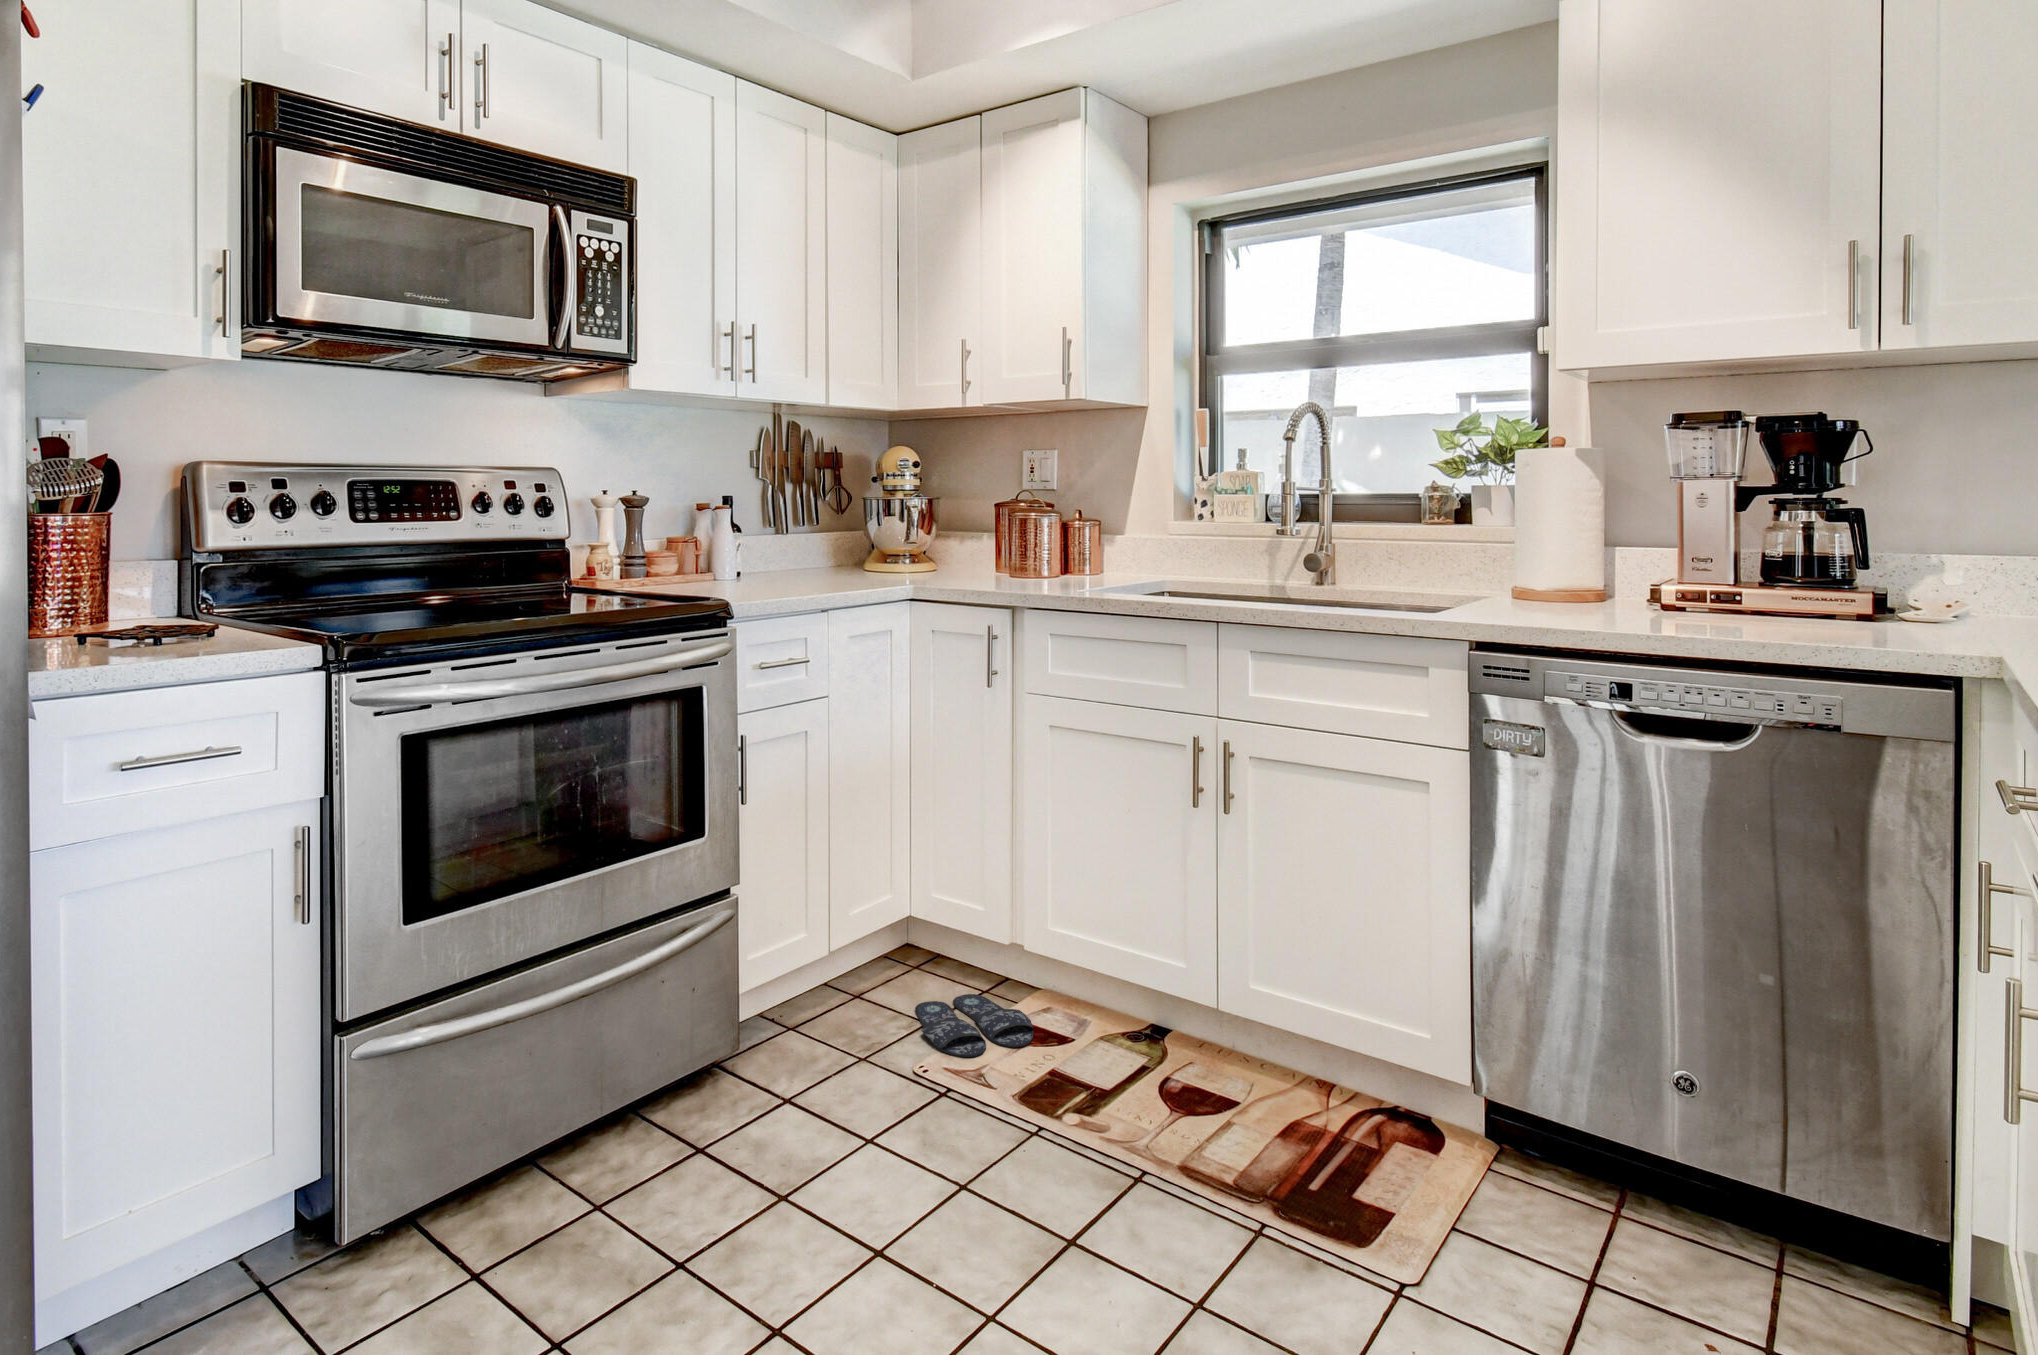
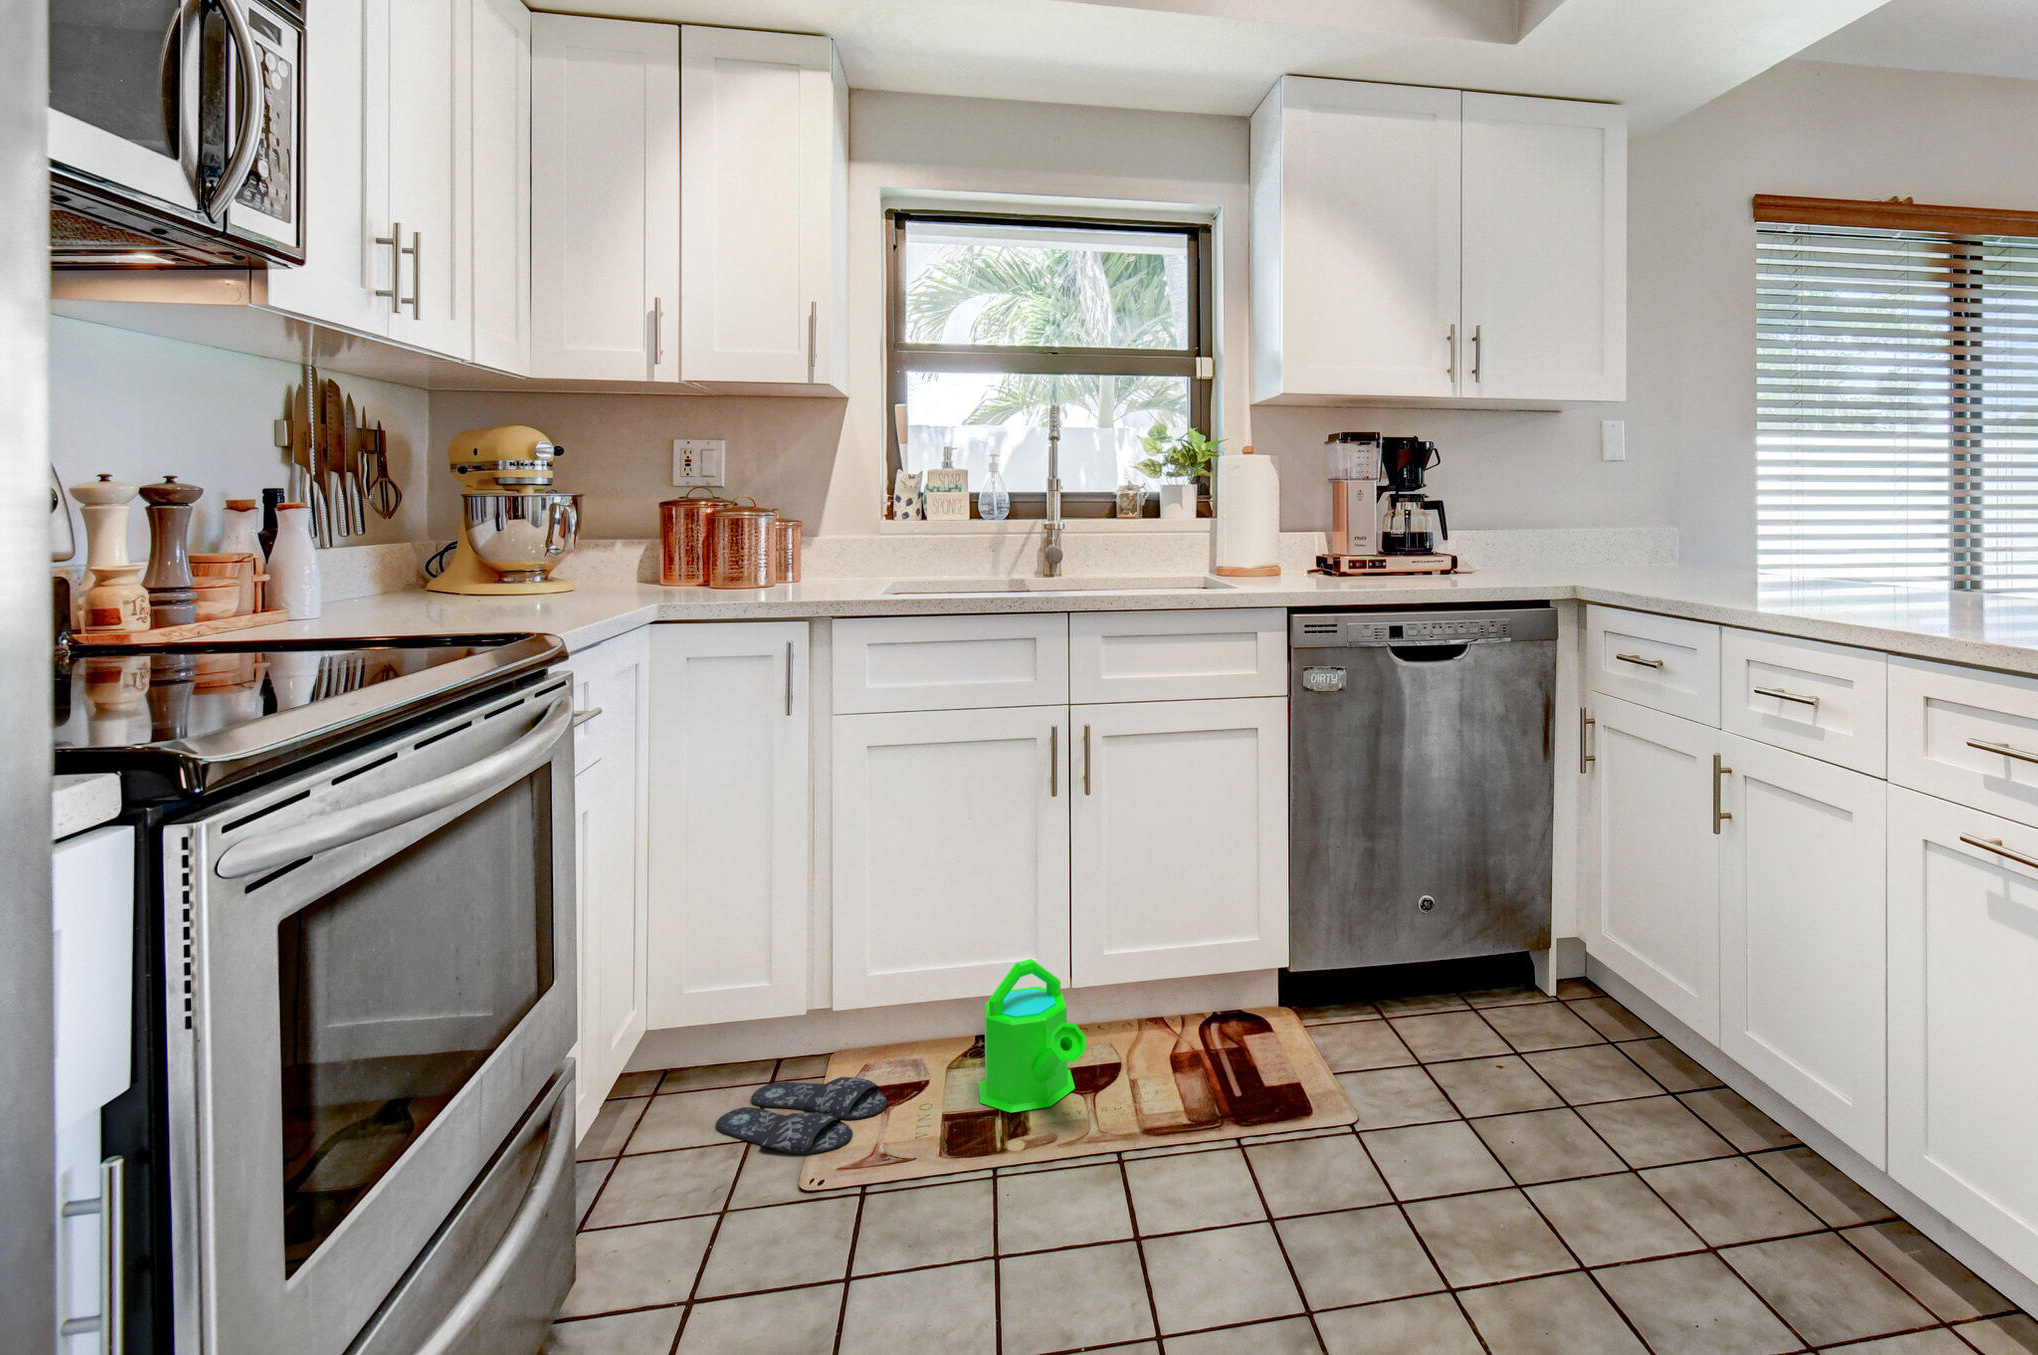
watering can: none [1091,957,1191,1106] -> present [978,959,1085,1113]

